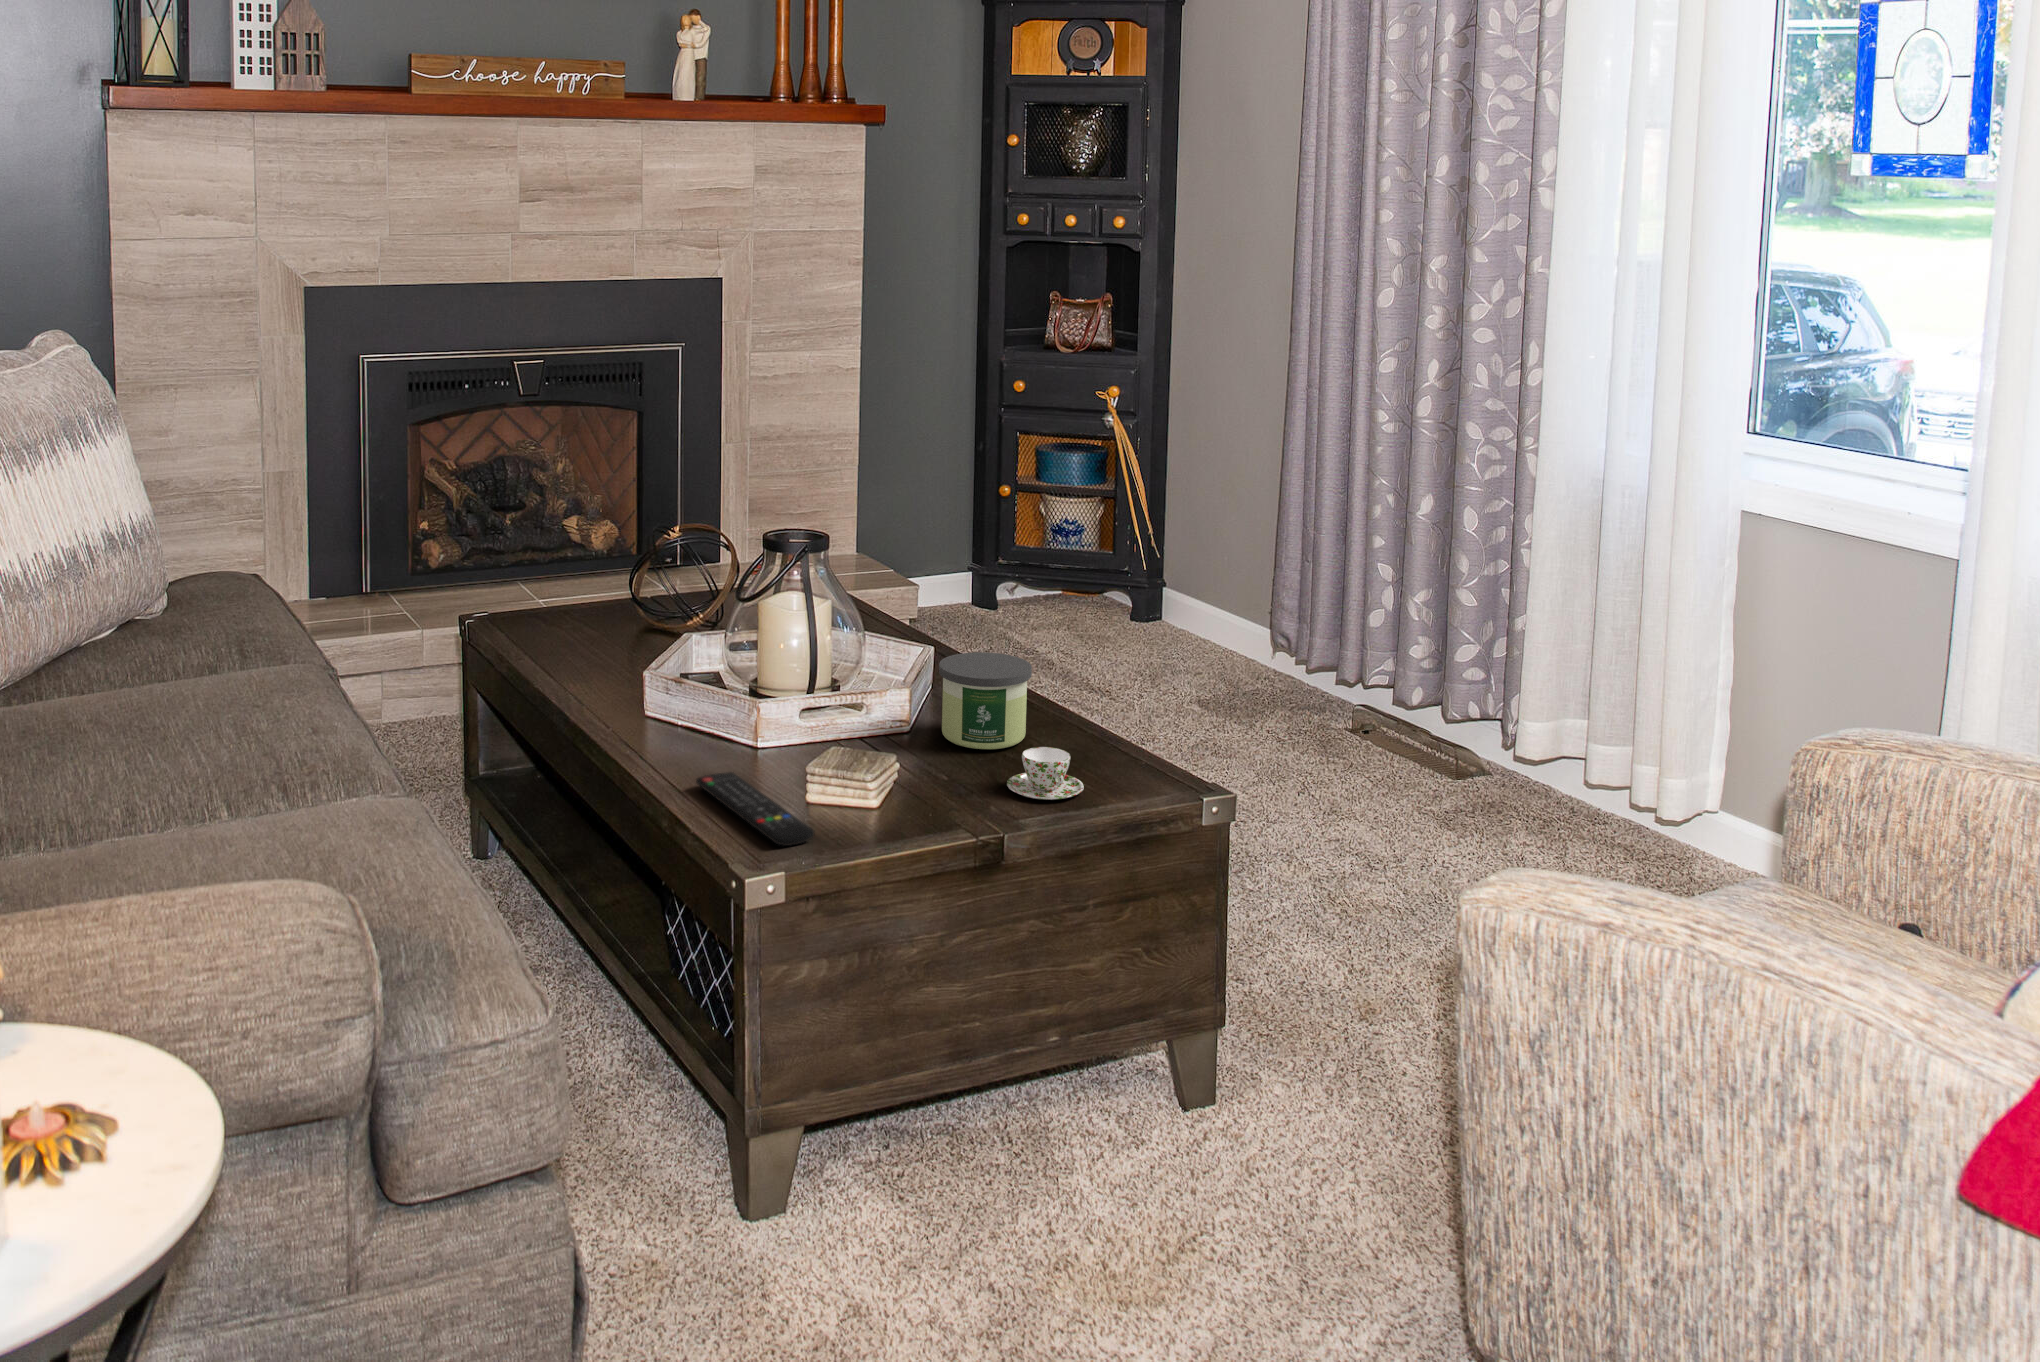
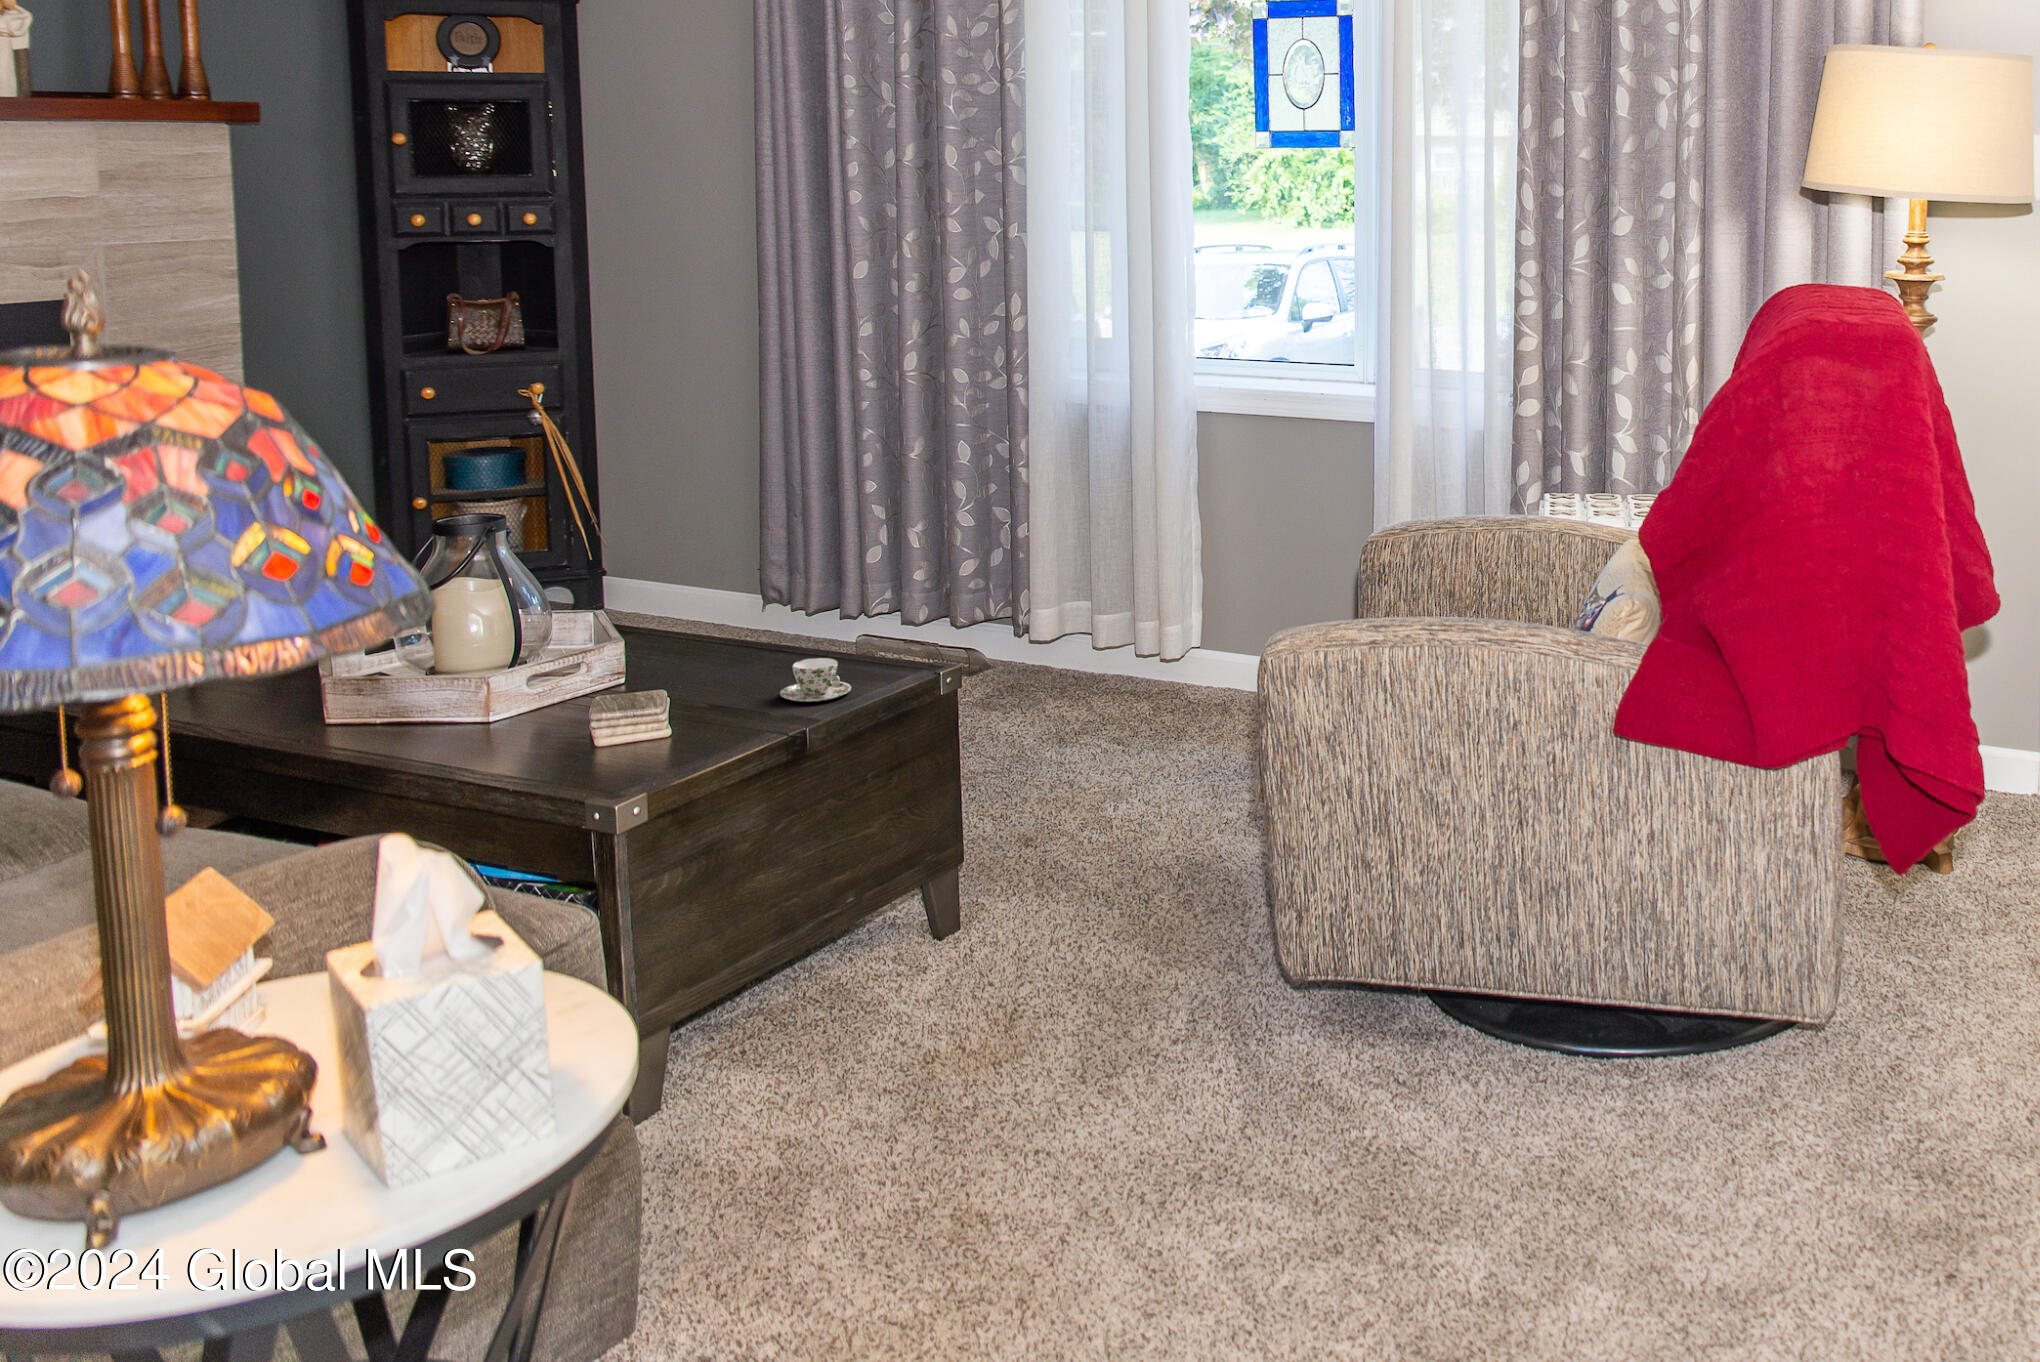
candle: present [939,652,1032,749] -> none [668,596,760,682]
remote control: present [696,772,814,846] -> none [480,742,653,780]

